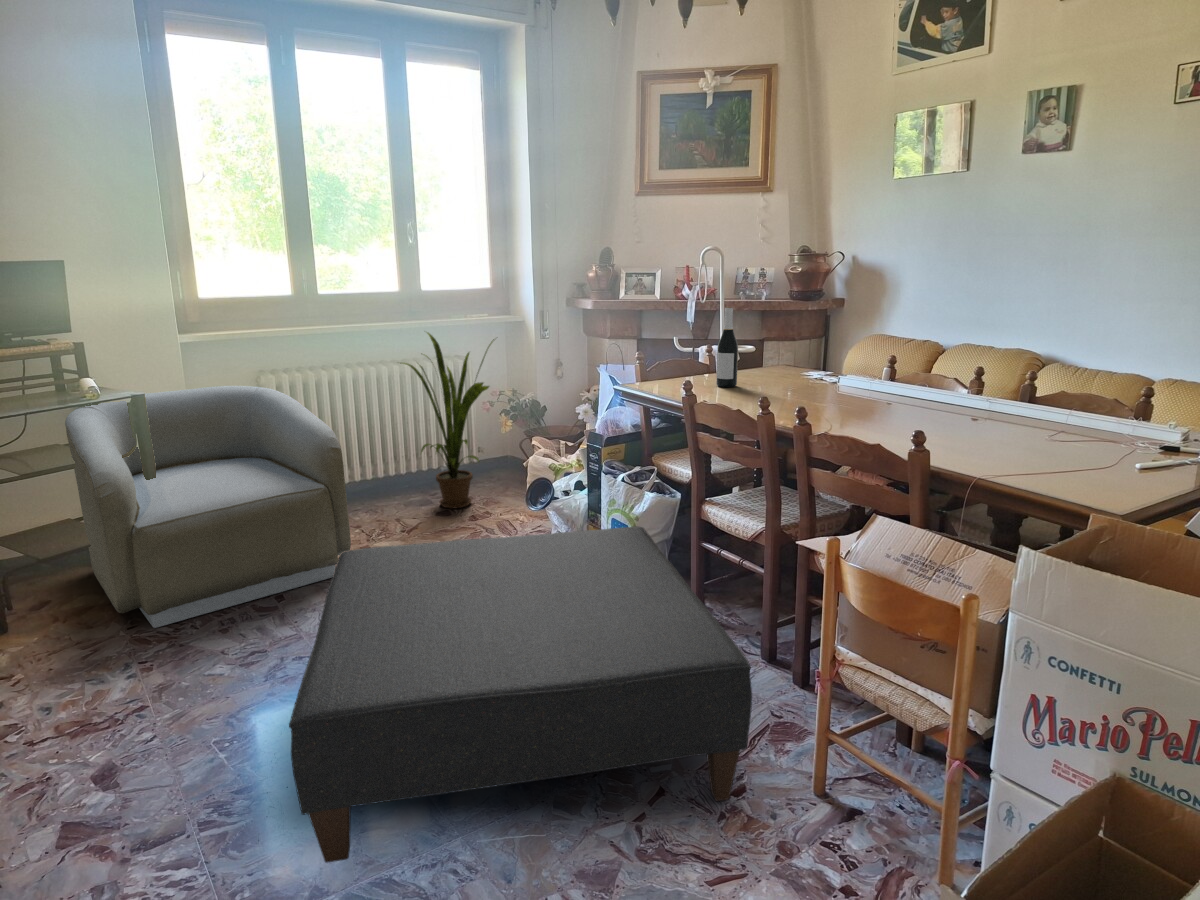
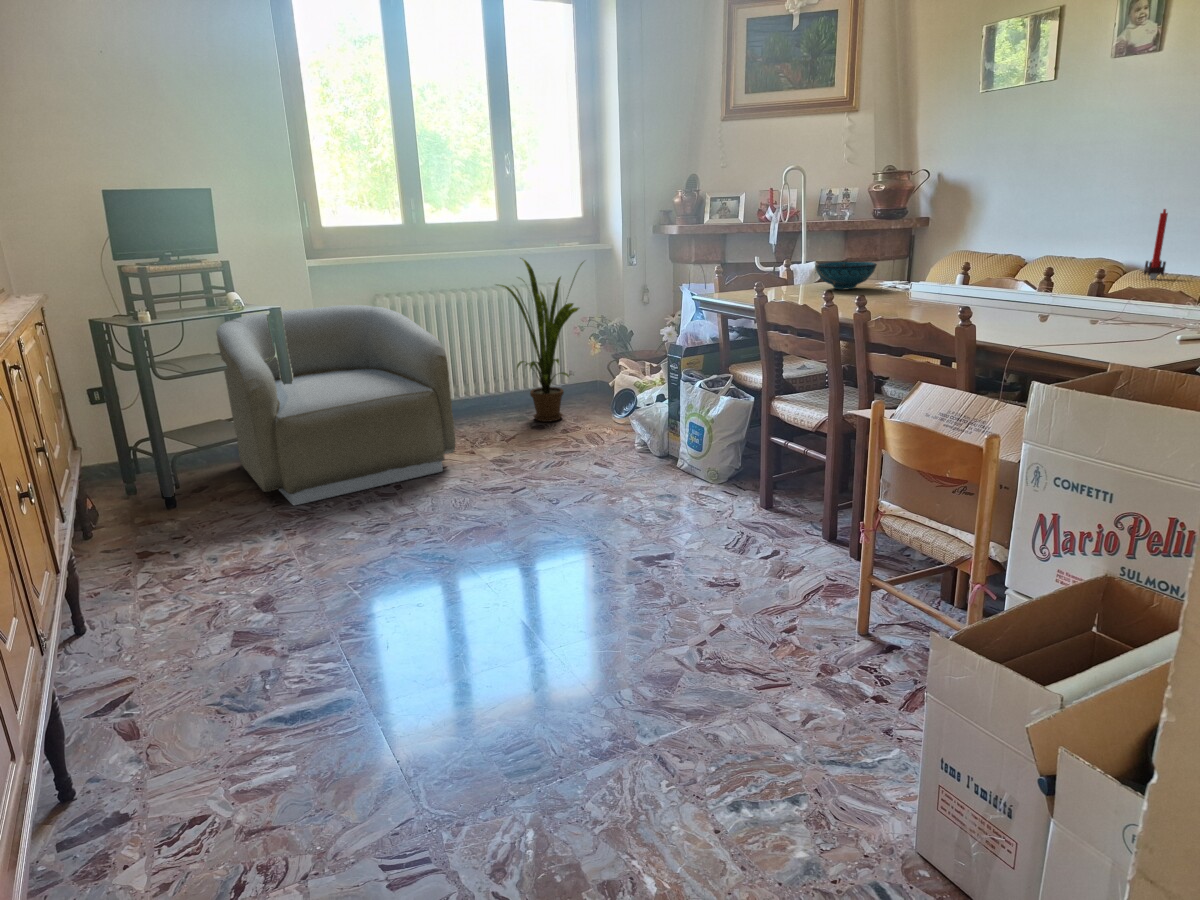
candle: none [1059,304,1080,372] -> present [1144,209,1168,279]
wine bottle: present [717,307,738,387] -> none [790,217,811,295]
decorative bowl: none [740,350,803,380] -> present [815,261,877,289]
ottoman: present [289,526,752,863] -> none [411,420,802,663]

